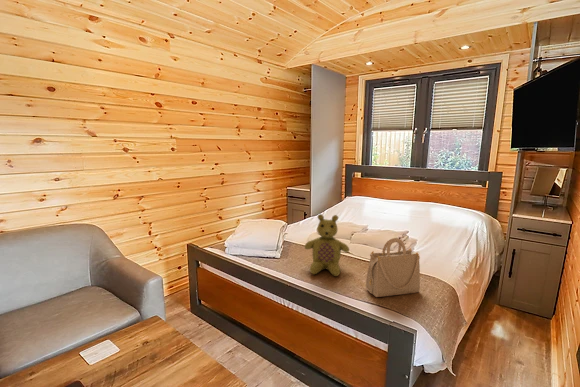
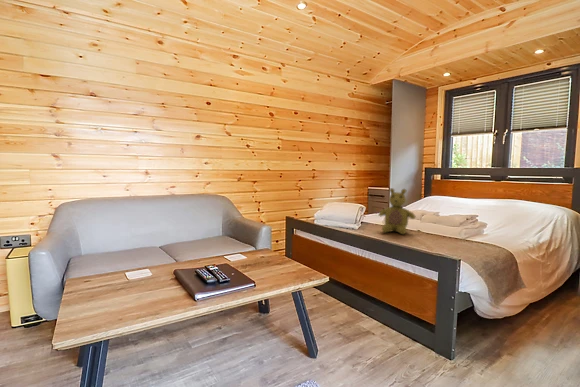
handbag: present [366,238,420,297] -> none [426,199,472,244]

